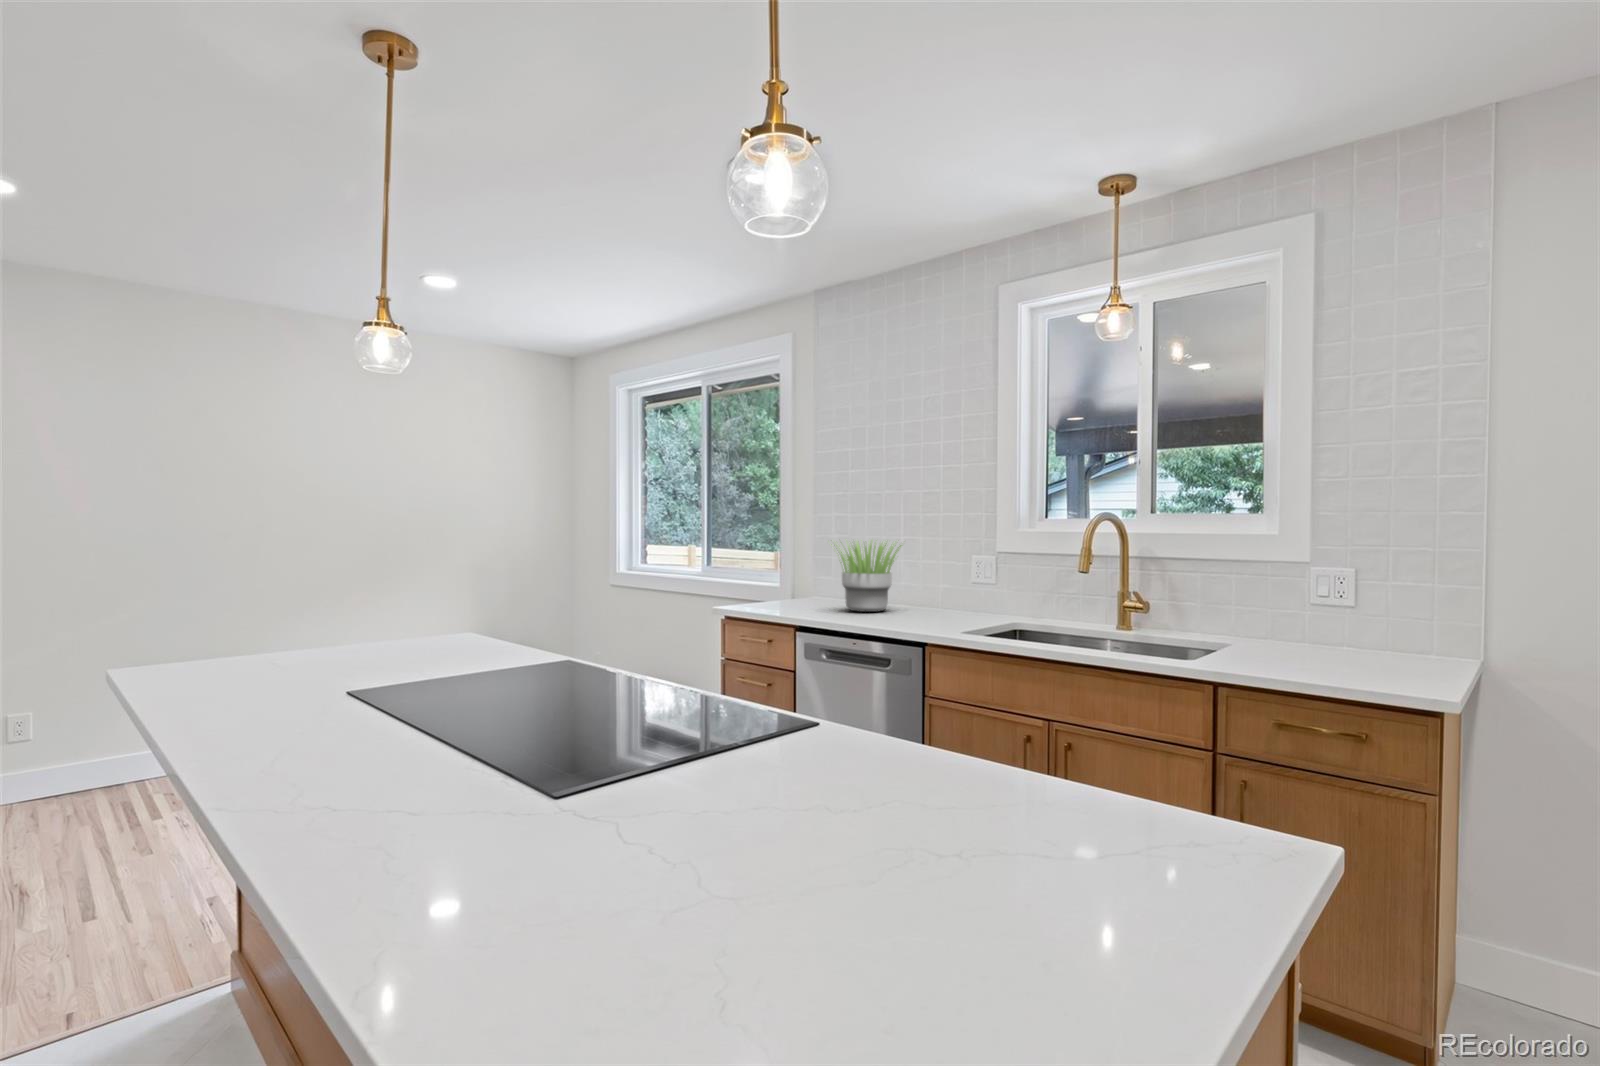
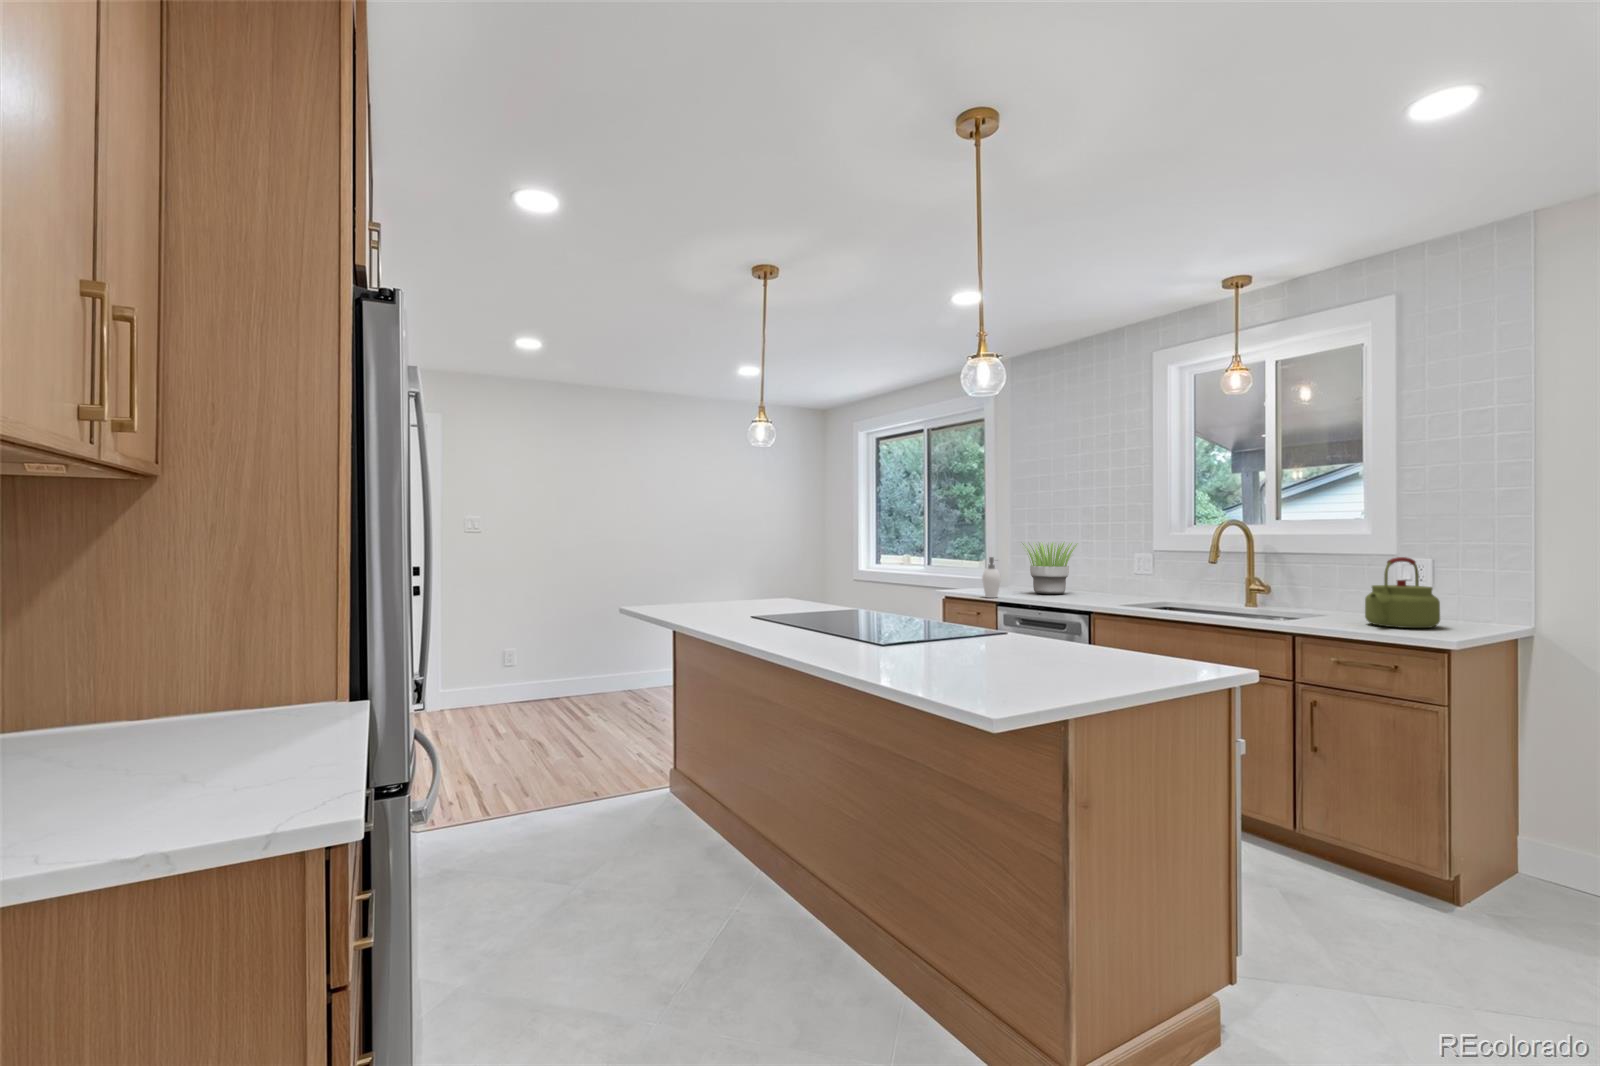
soap dispenser: none [776,561,801,619] -> present [982,557,1001,598]
kettle: none [1286,568,1382,667] -> present [1365,557,1440,628]

